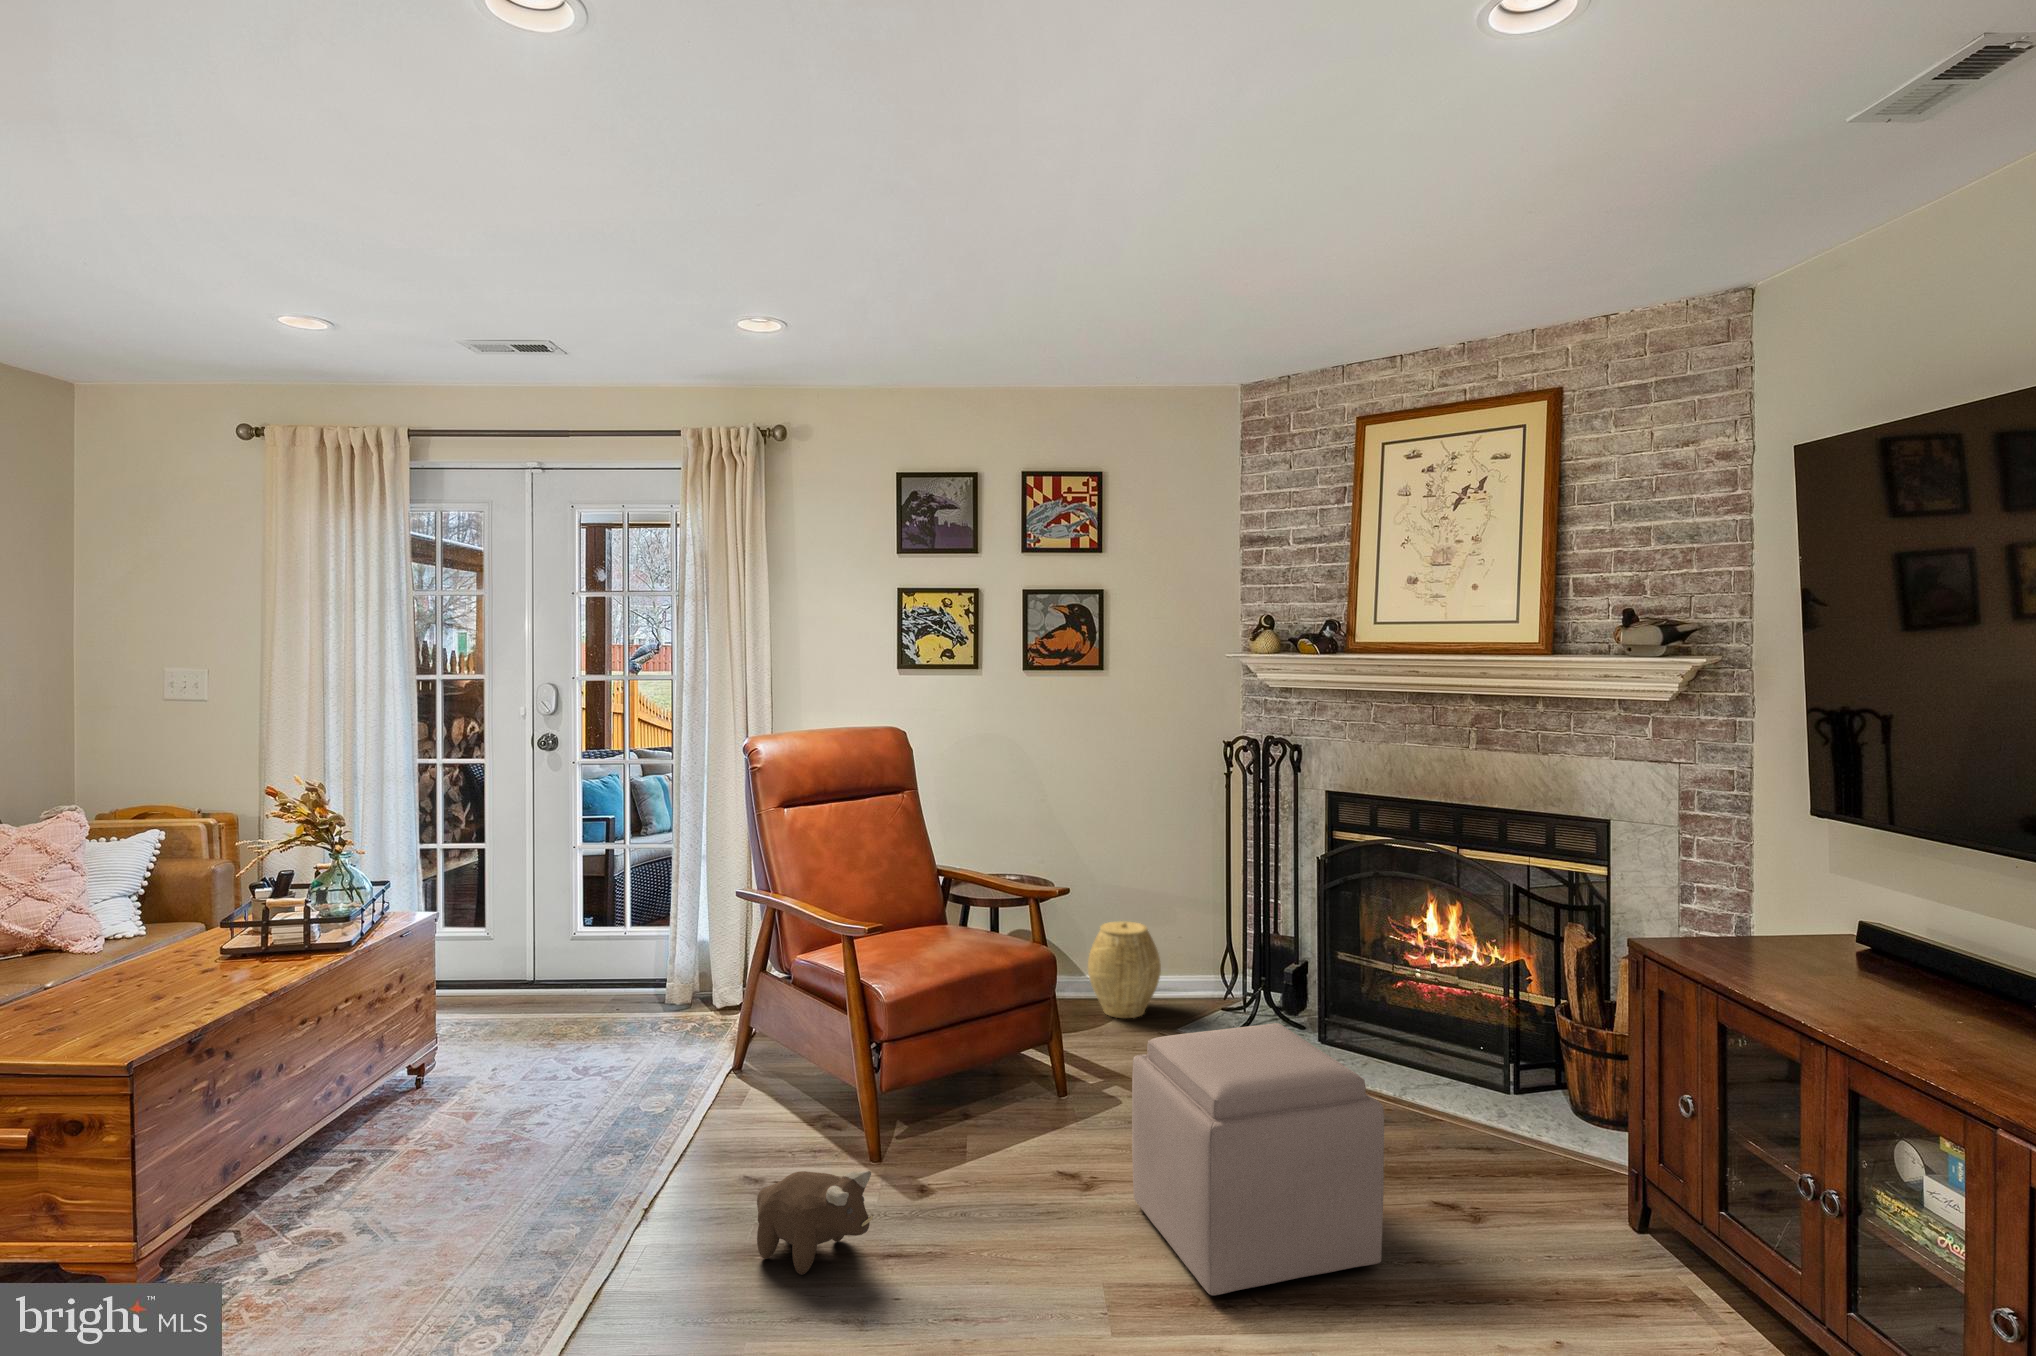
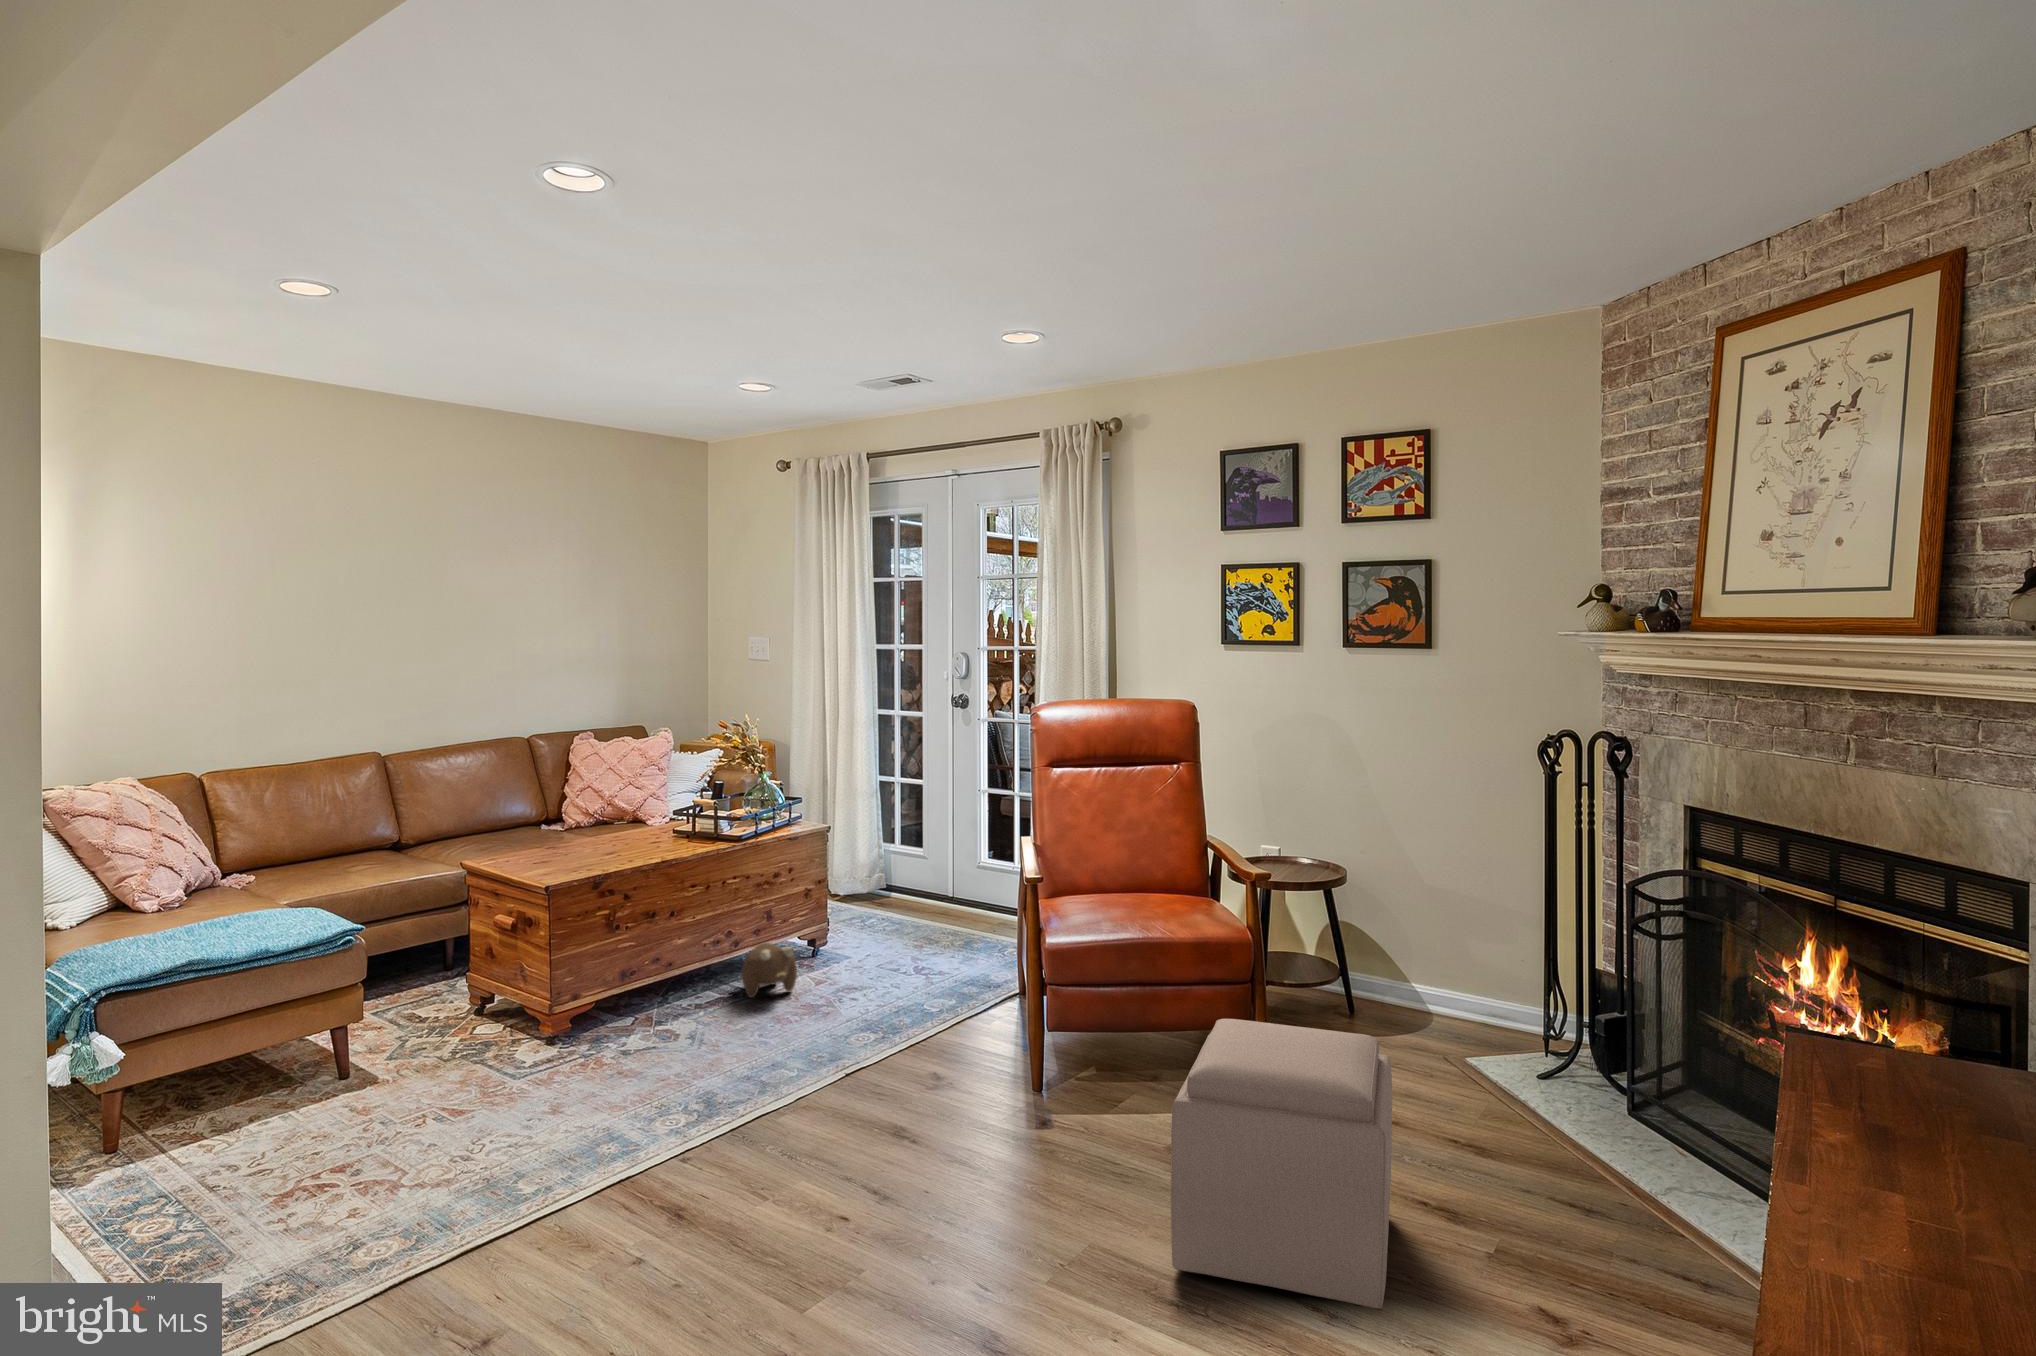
woven basket: present [1088,921,1161,1018] -> none [1383,928,1469,1036]
plush toy: present [757,1170,873,1274] -> present [742,942,797,998]

